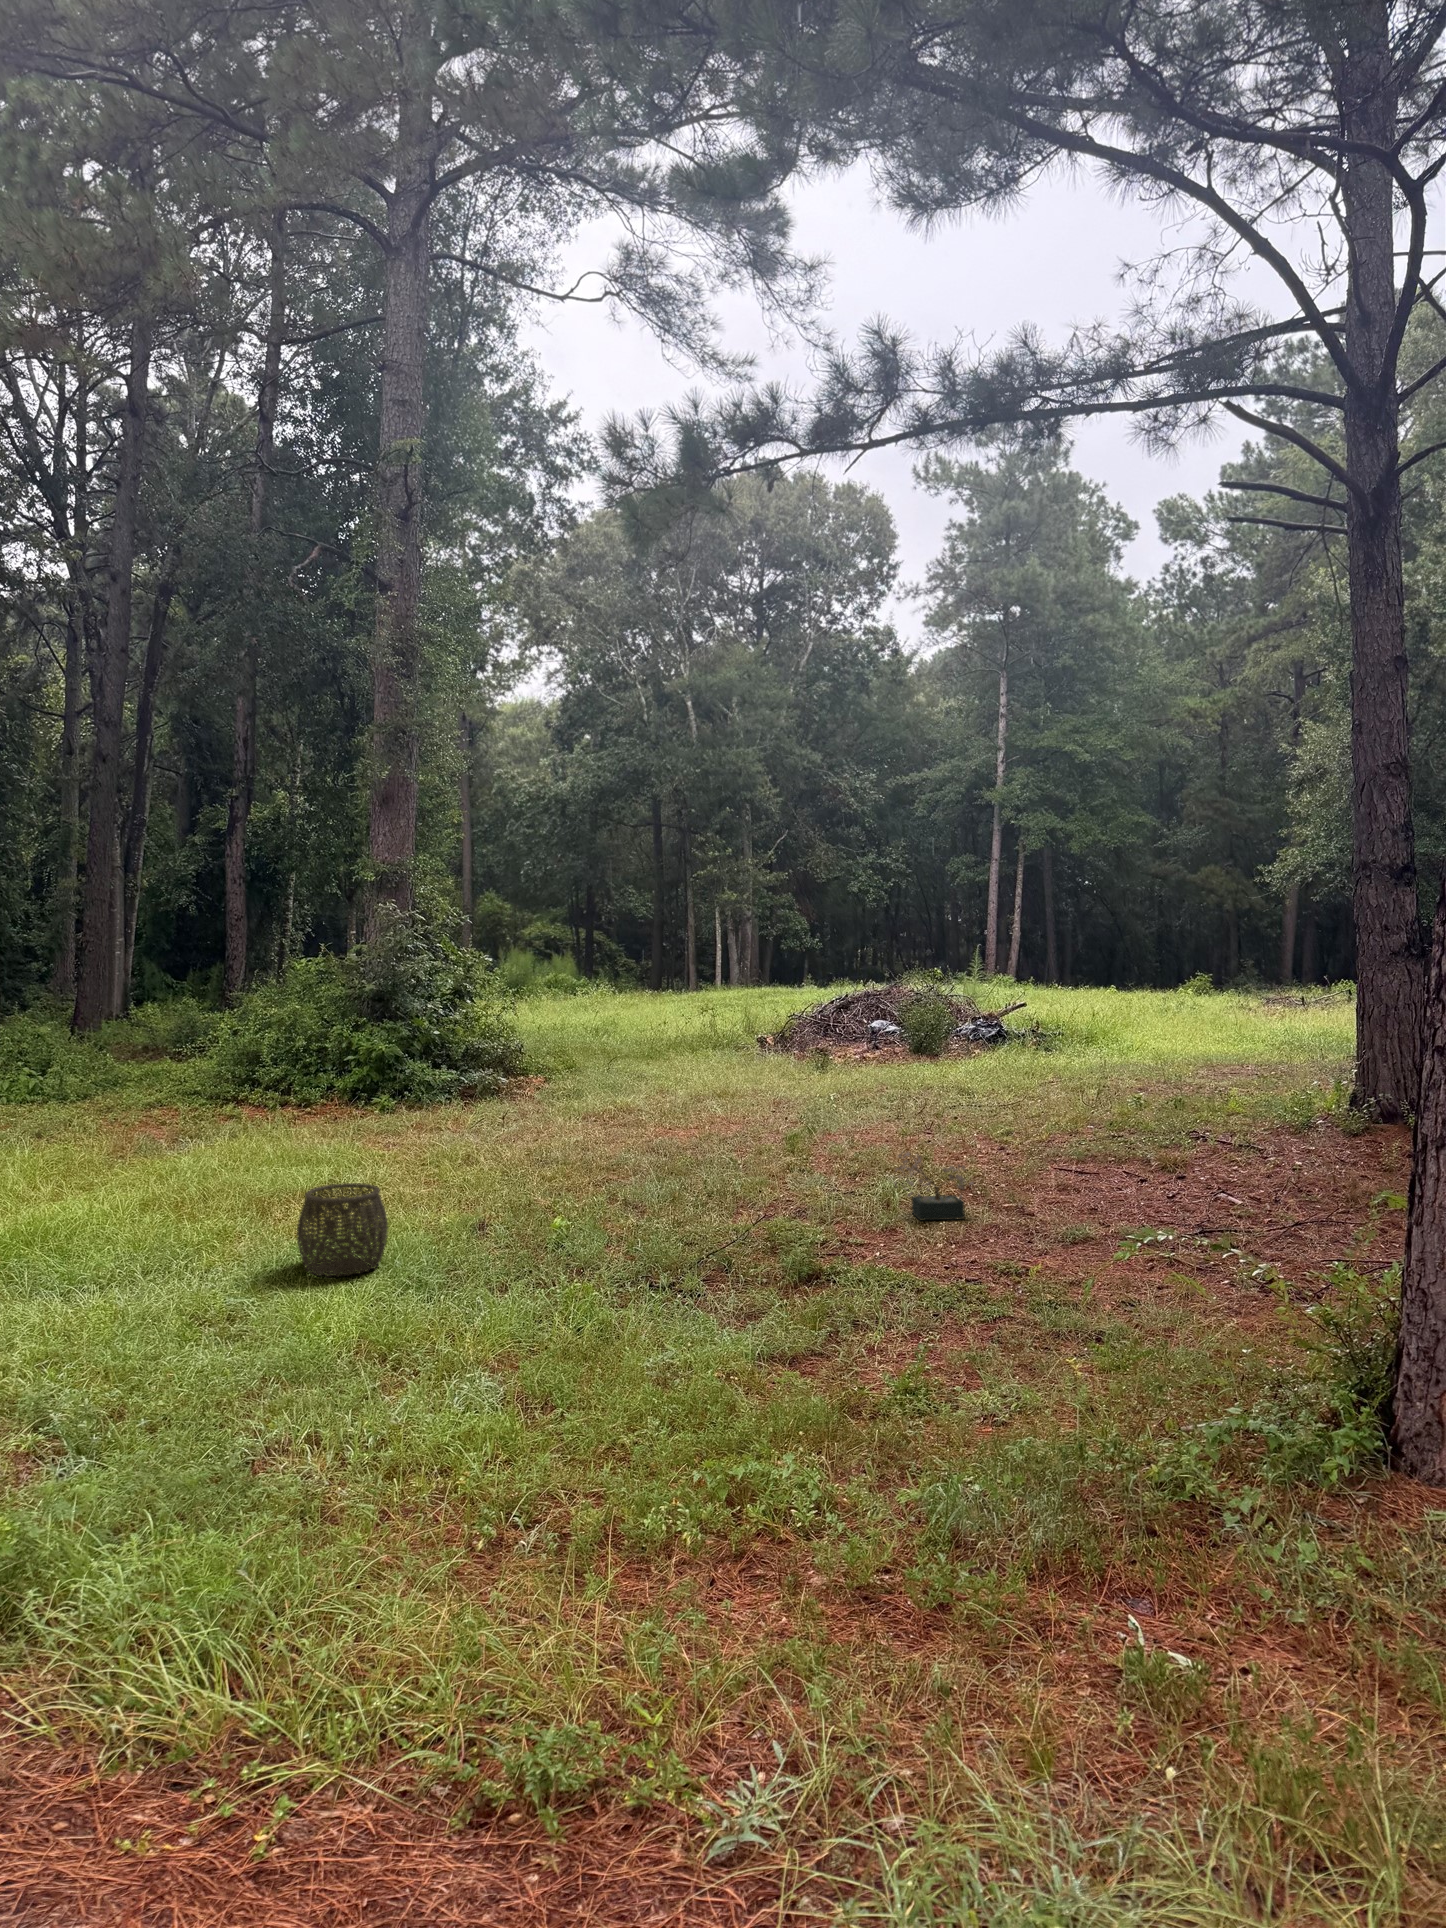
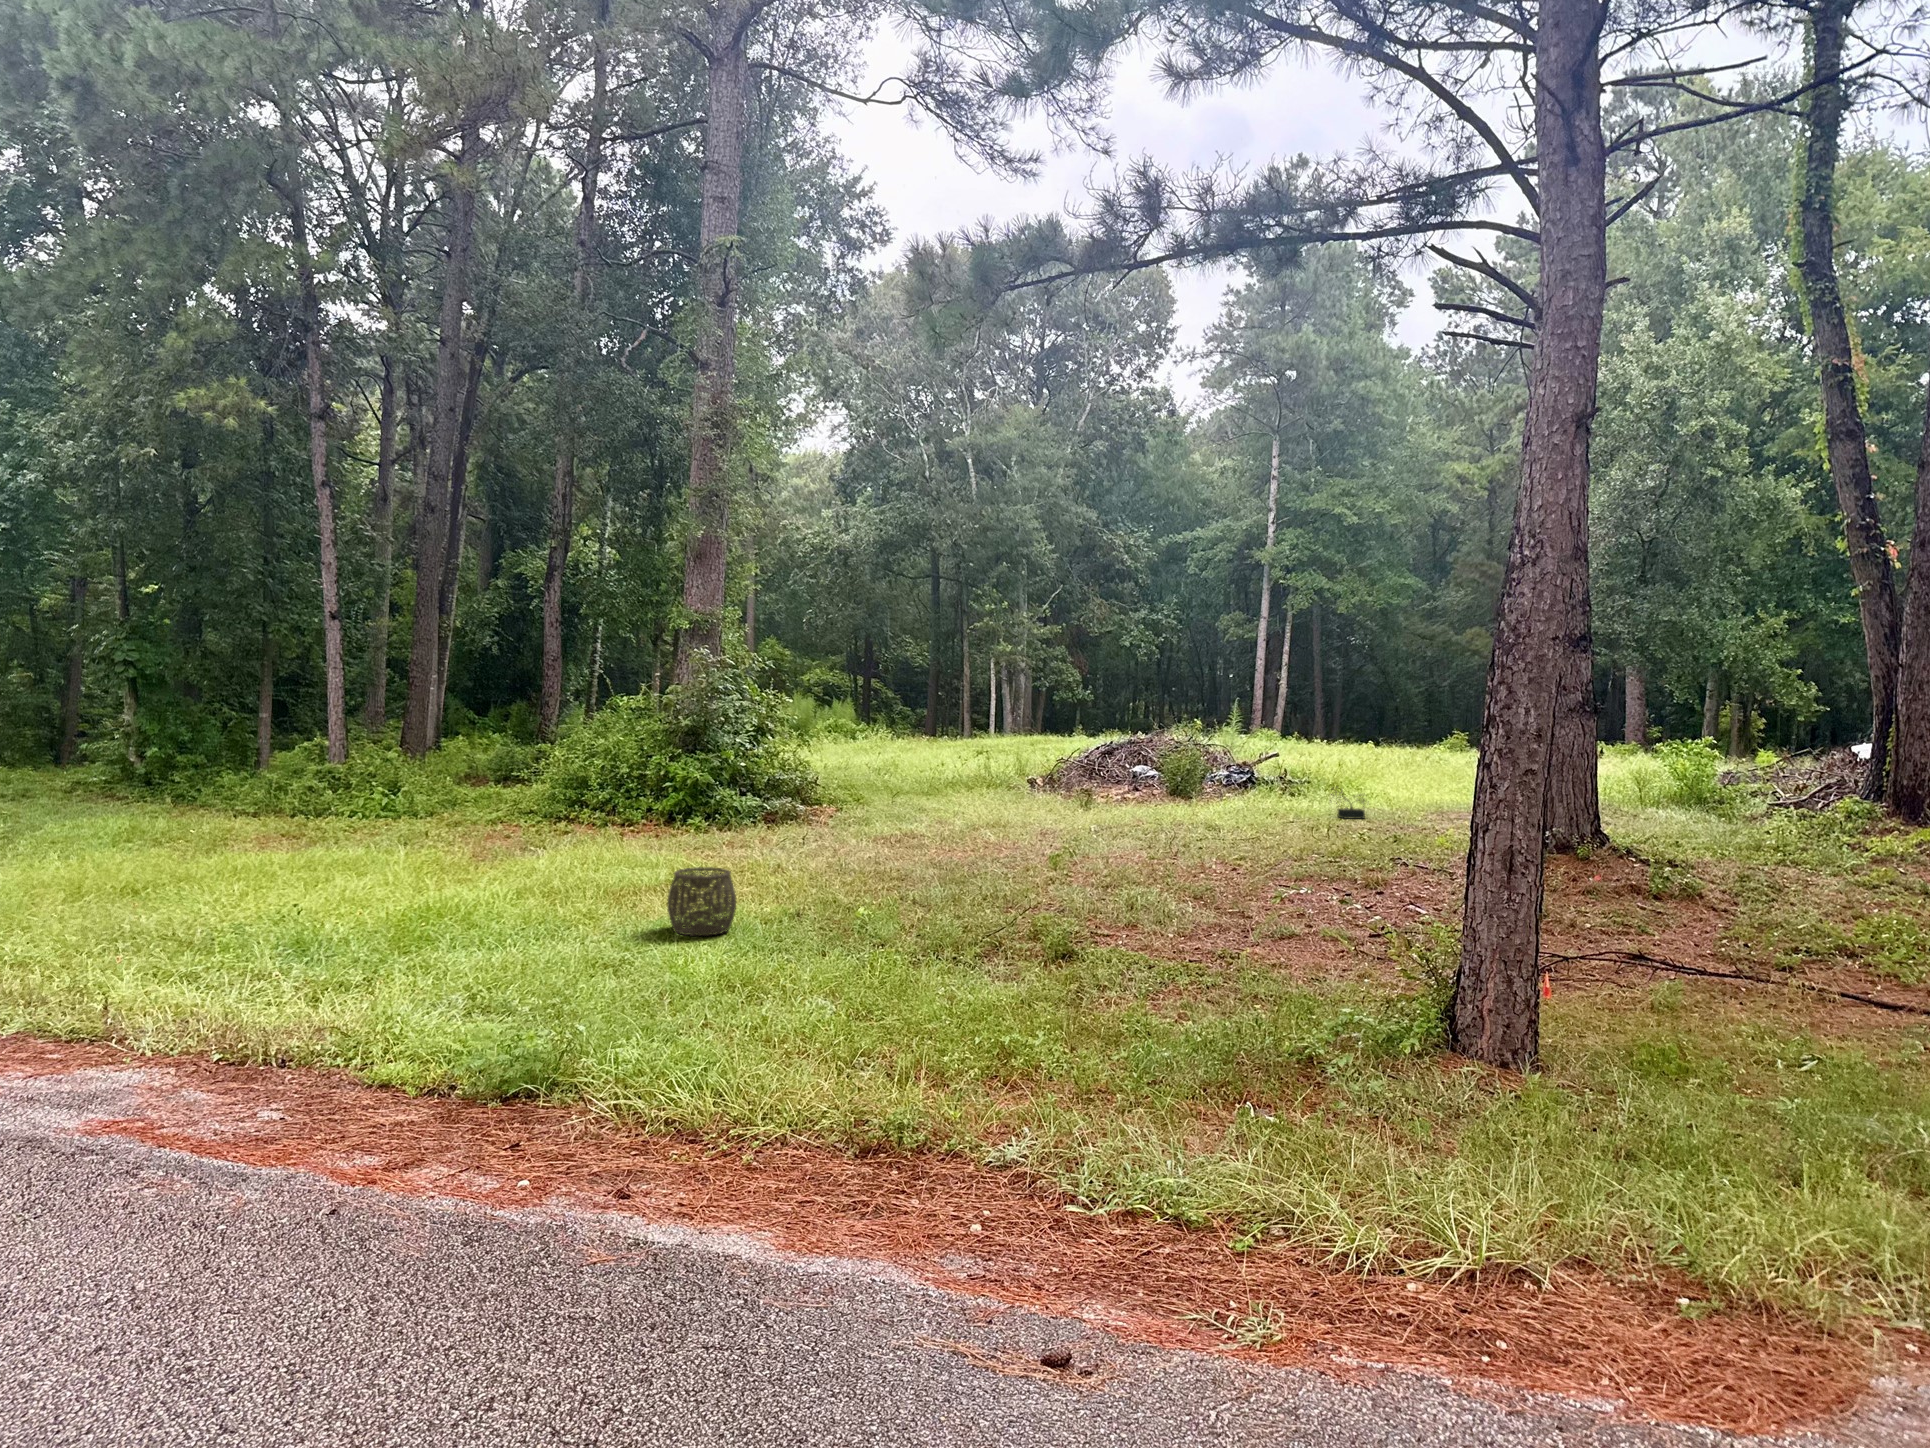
decorative plant: present [894,1152,973,1220] -> present [1331,788,1365,819]

